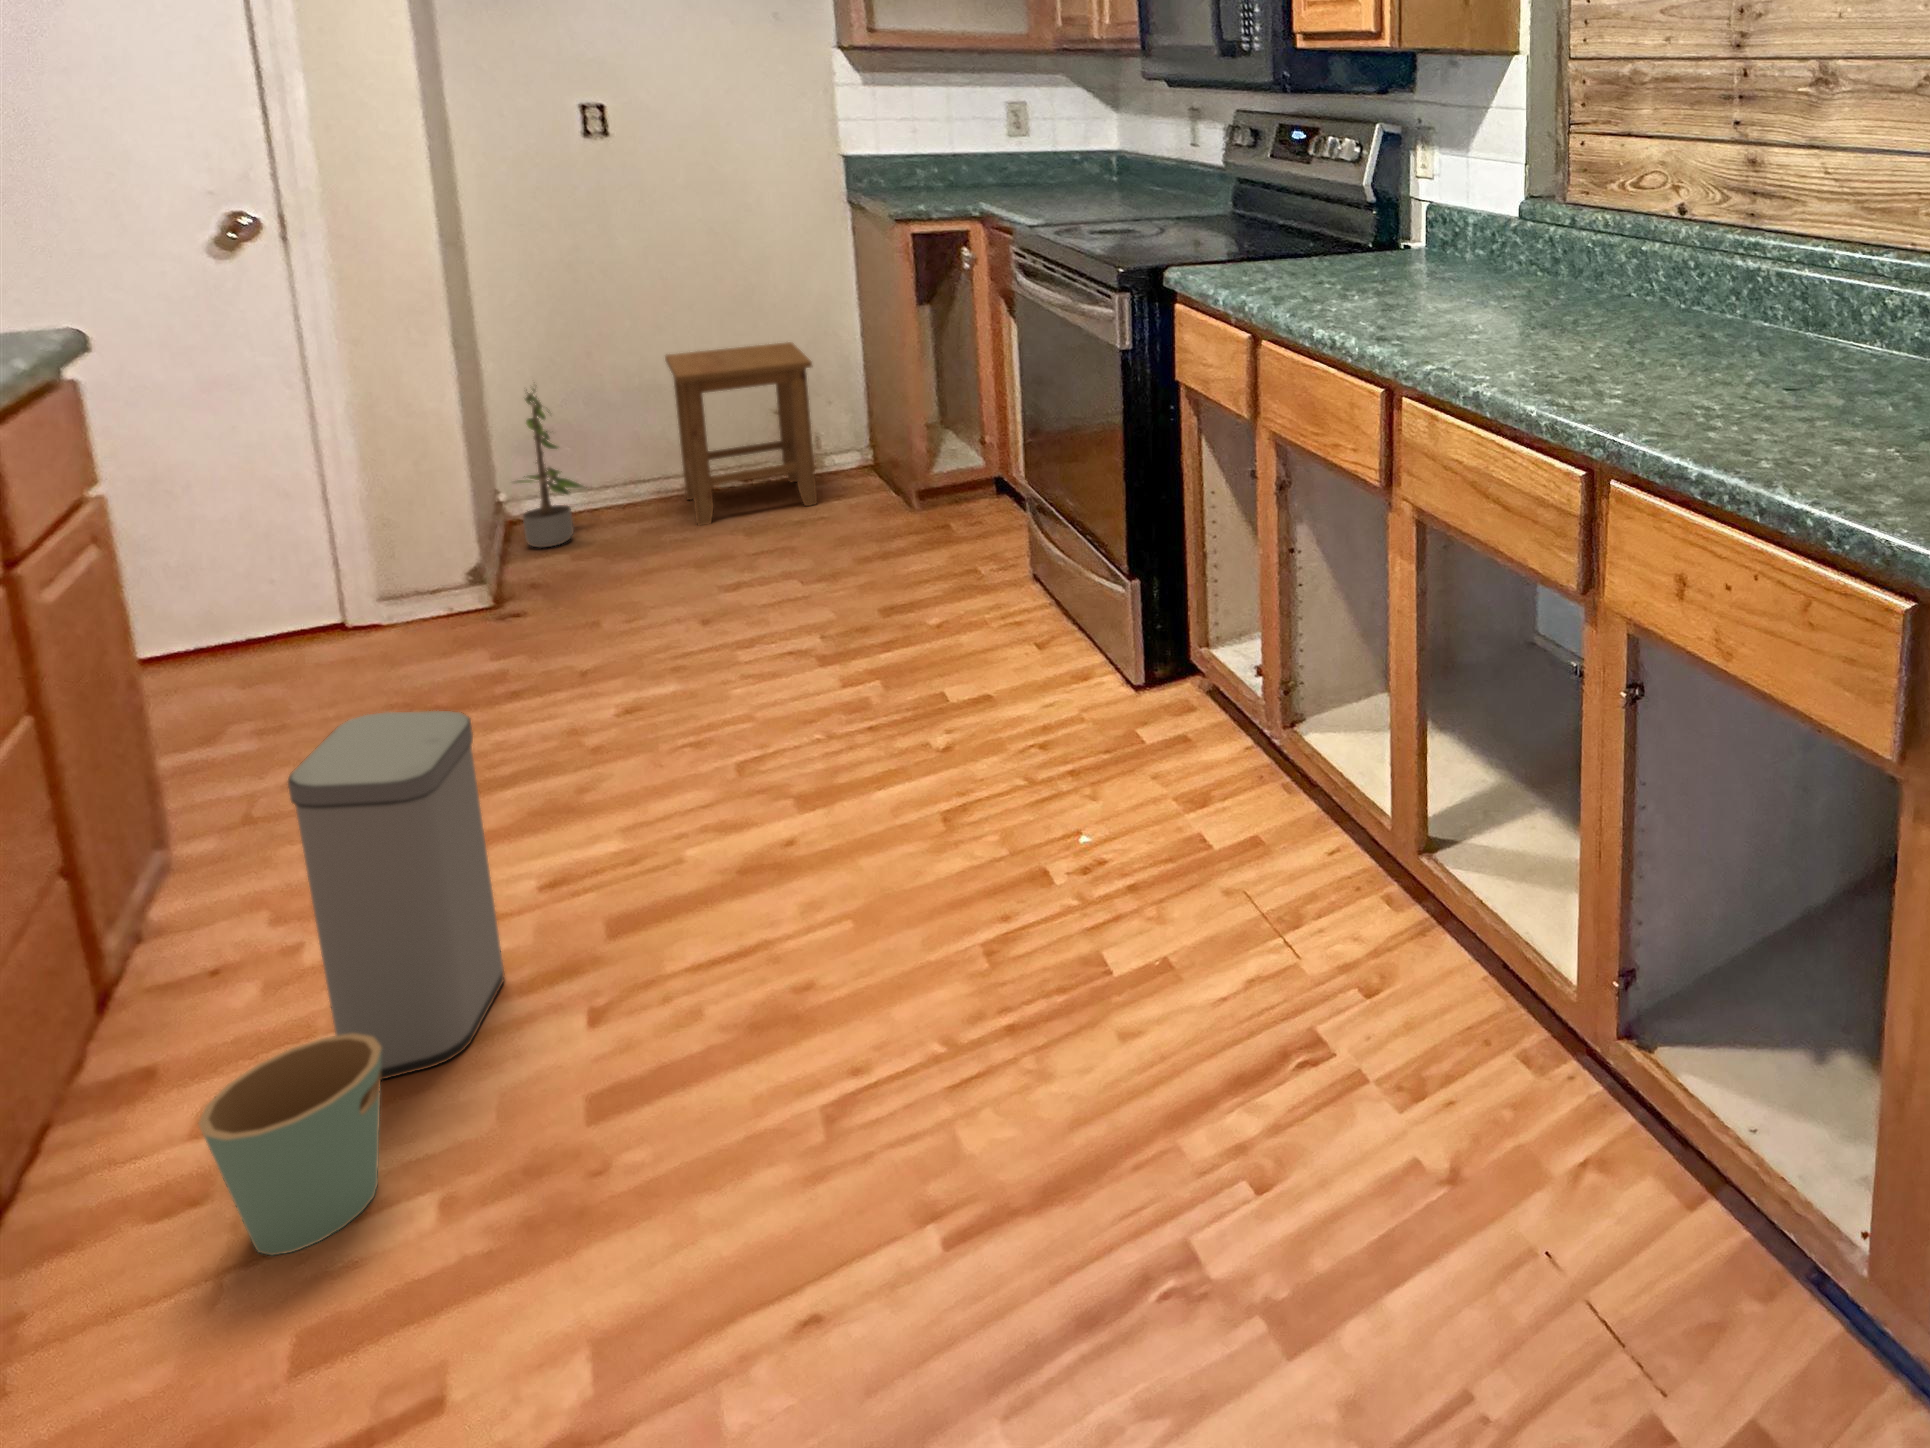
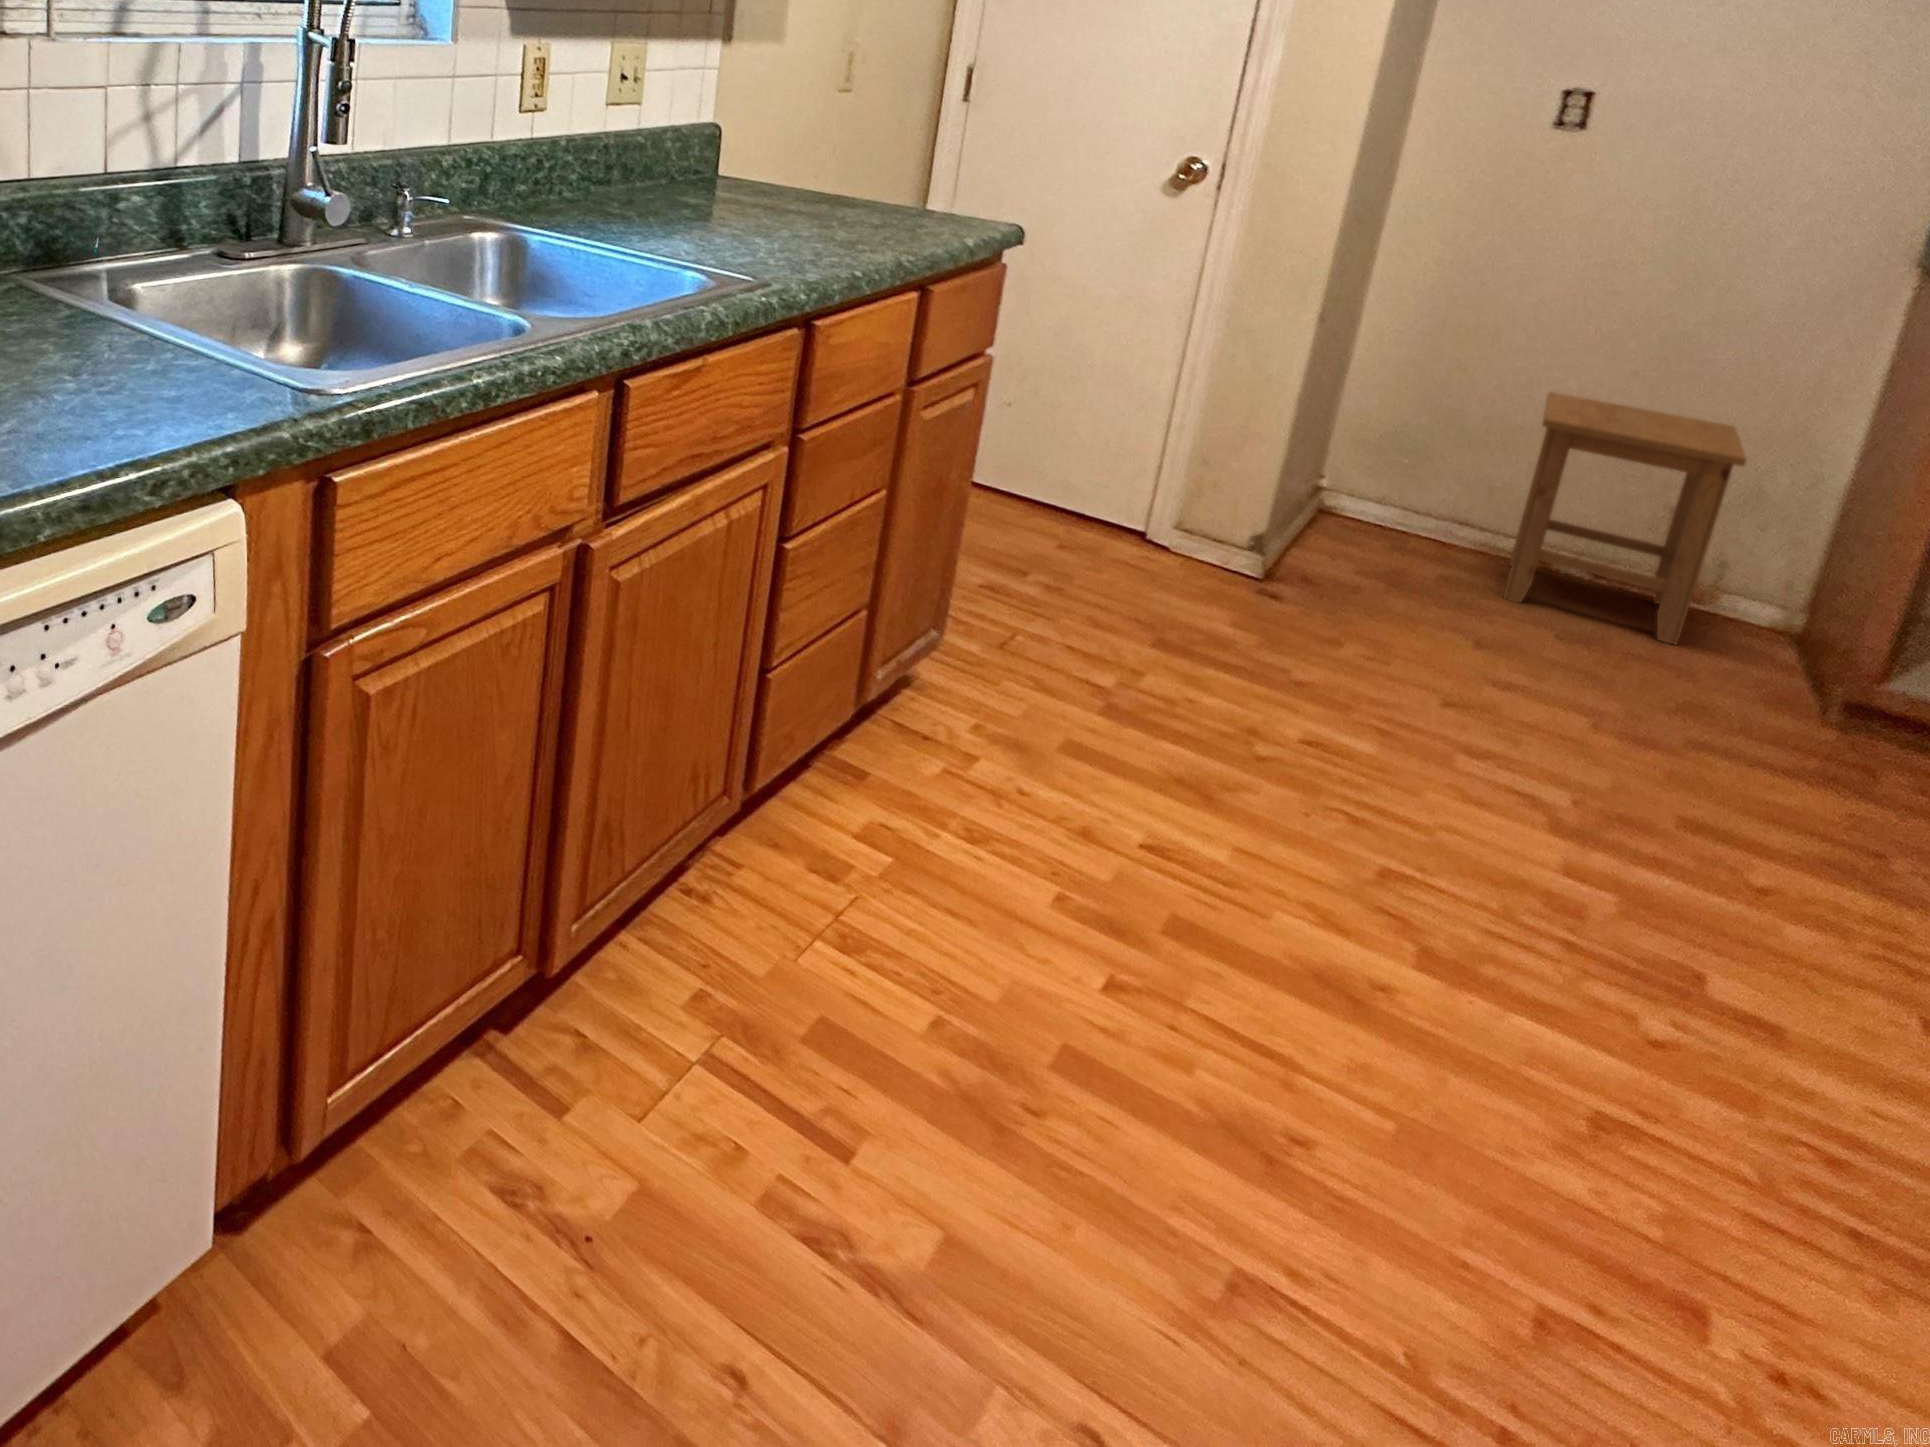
potted plant: present [516,388,583,548] -> none [1321,373,1404,550]
trash can: present [198,711,504,1255] -> none [850,595,1129,965]

